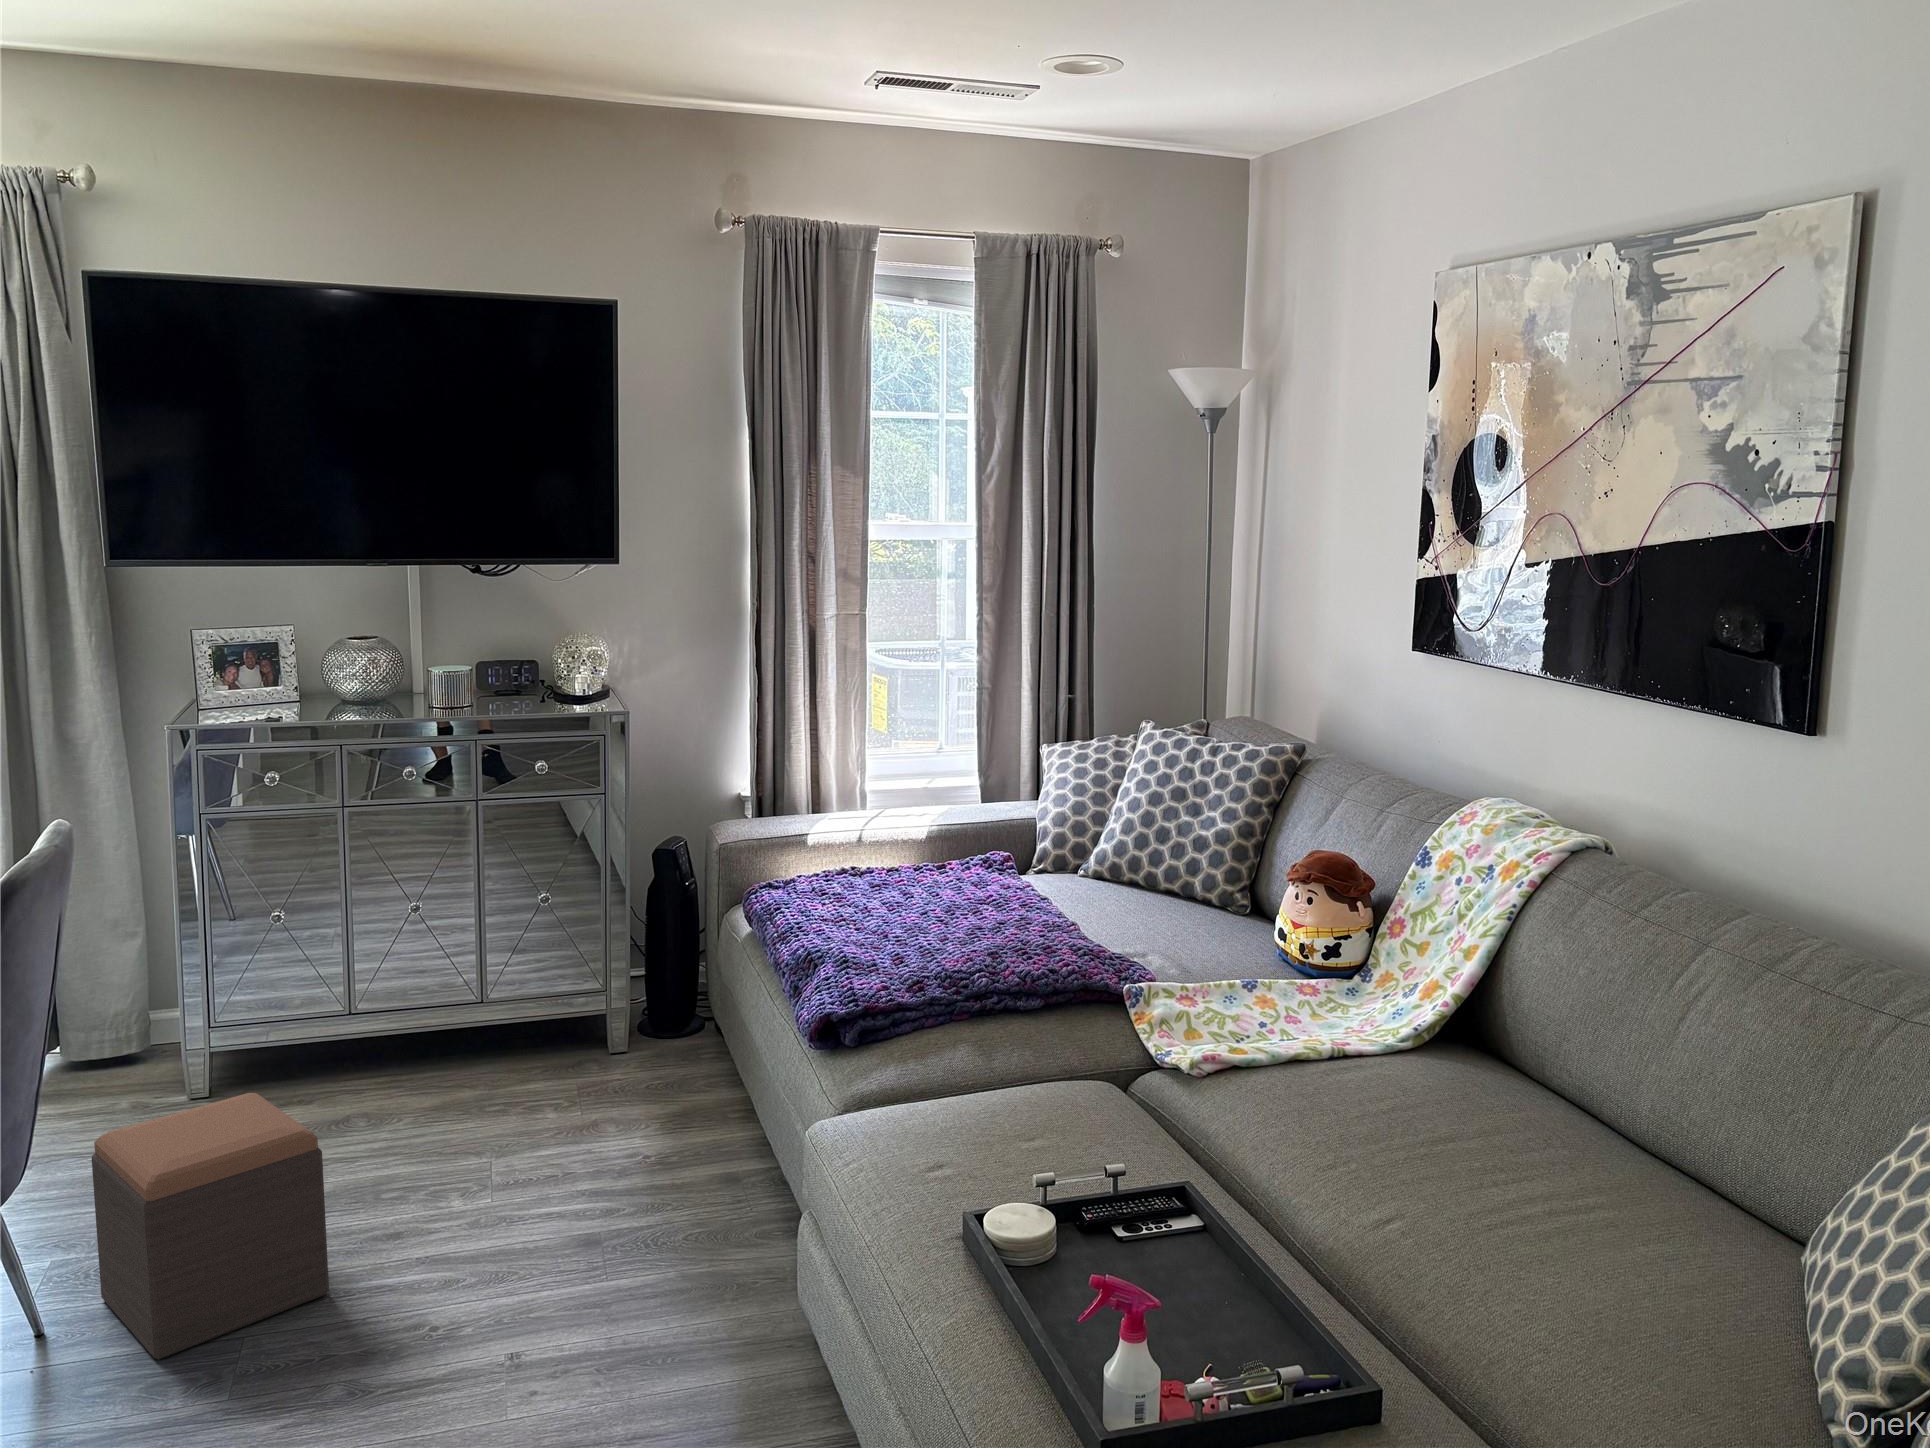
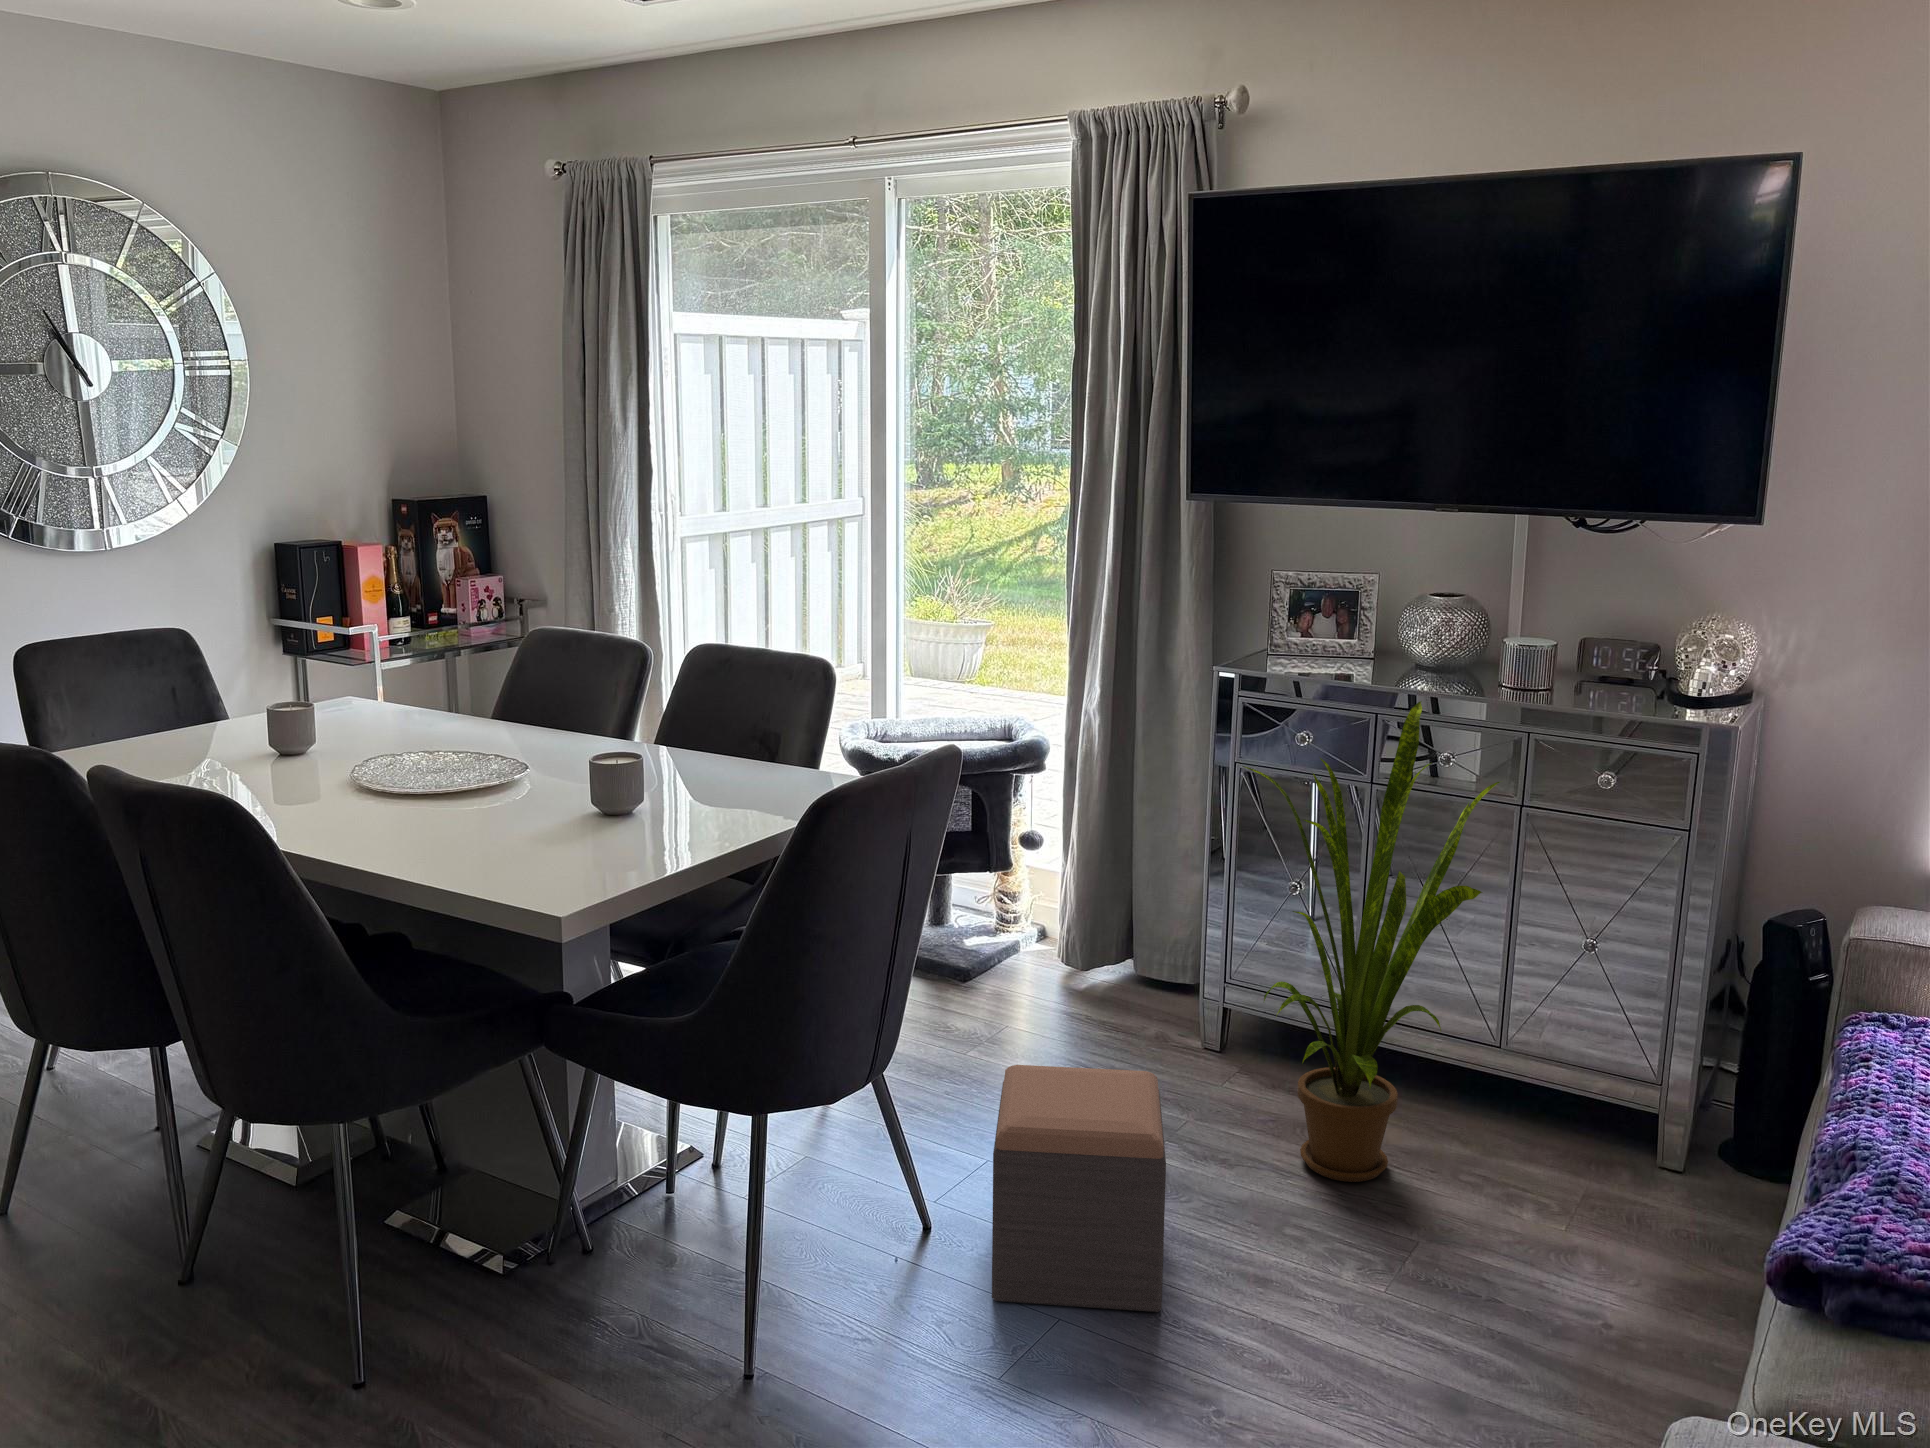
house plant: none [248,724,498,1149] -> present [1243,701,1500,1182]

